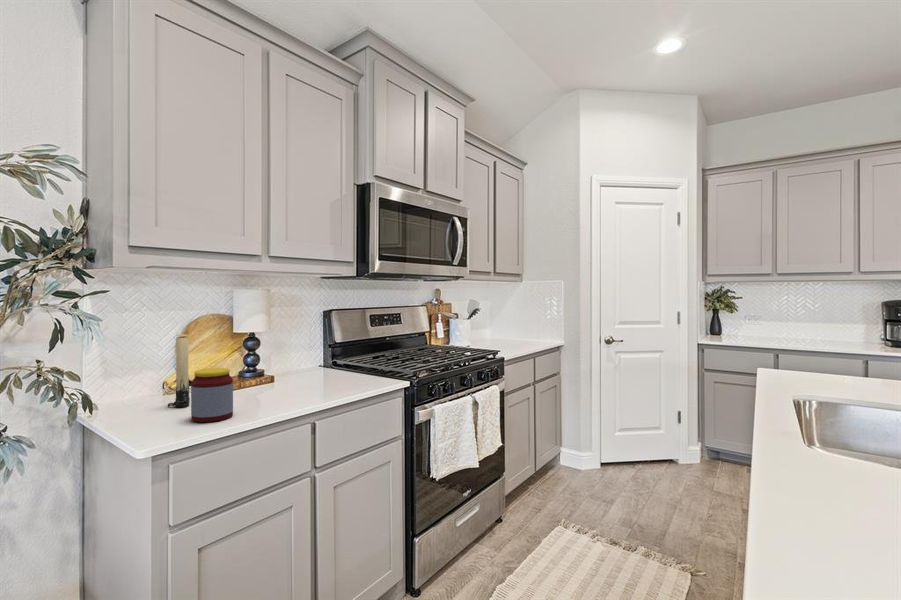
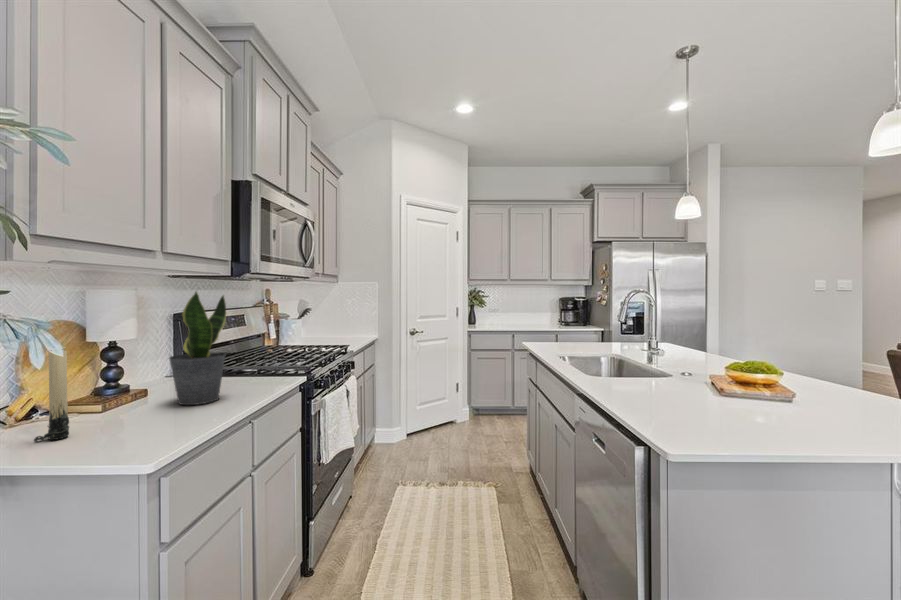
potted plant: none [276,290,324,395] -> present [169,292,226,405]
jar: present [191,368,233,422] -> none [111,381,165,447]

